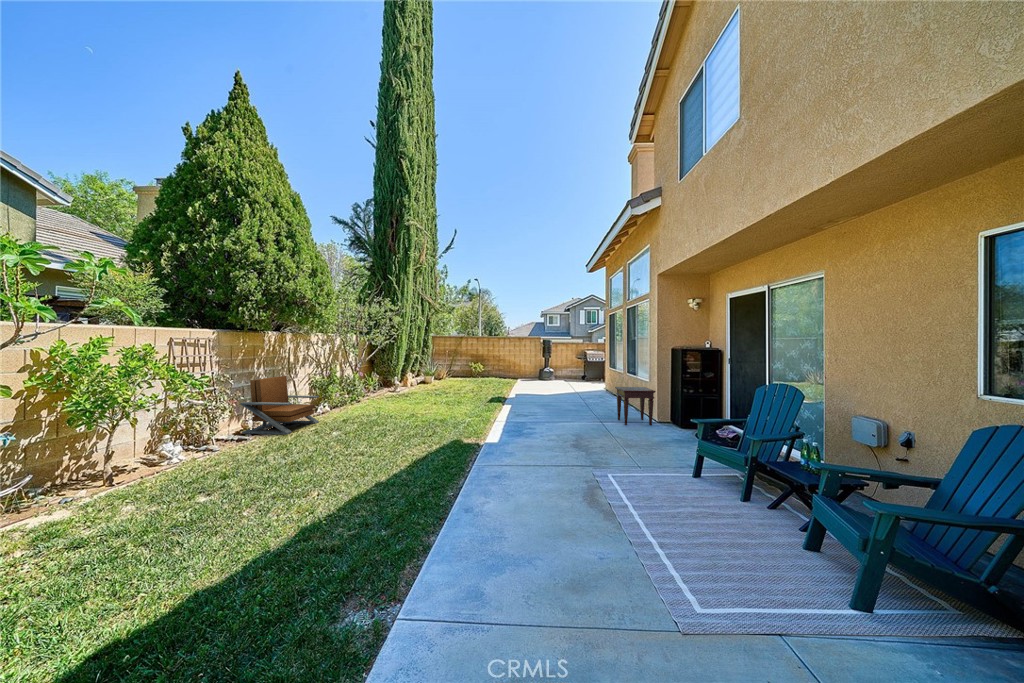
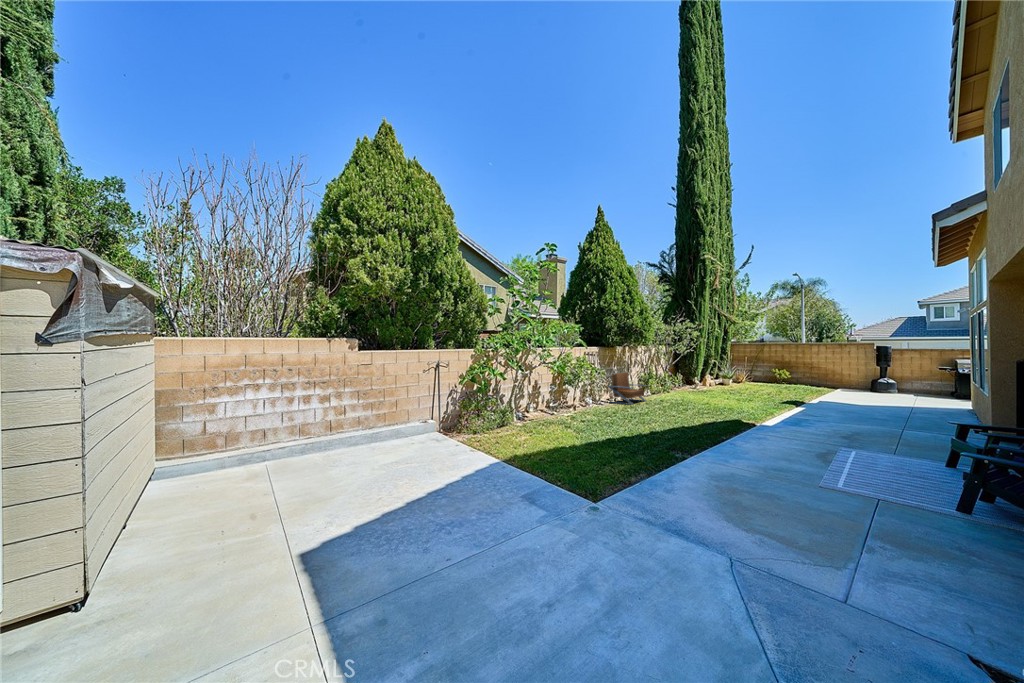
side table: present [615,387,656,425] -> none [911,392,958,429]

